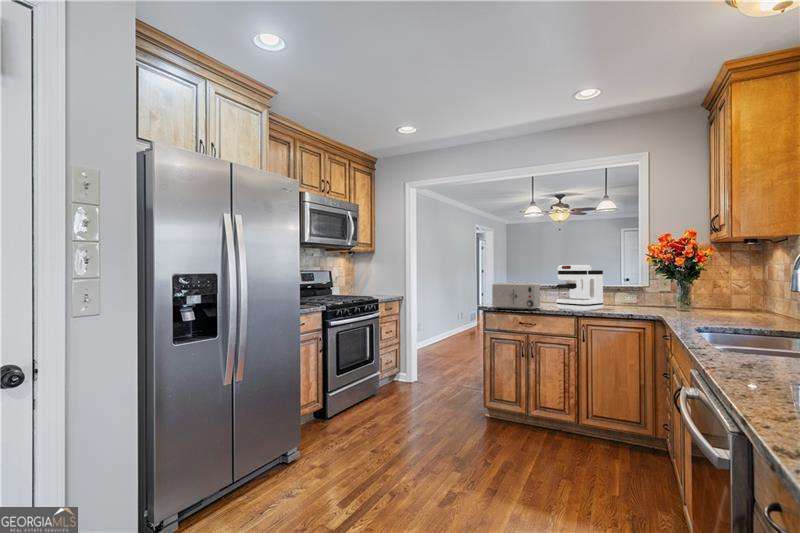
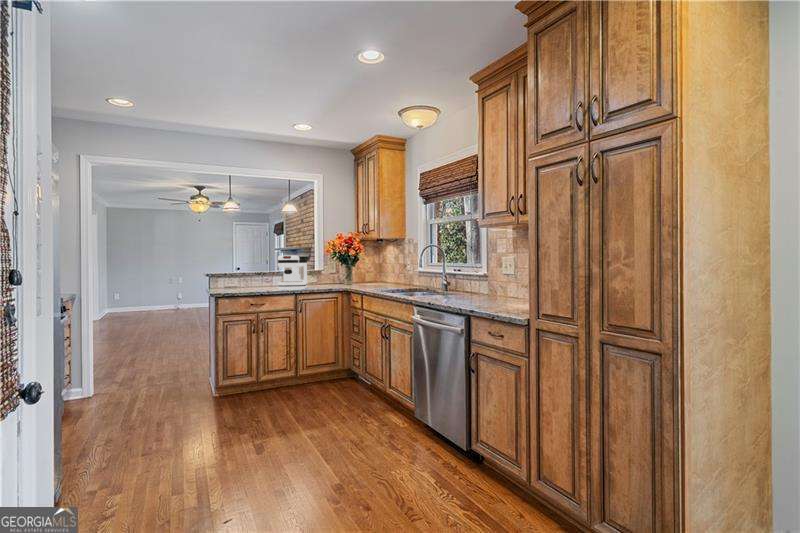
toaster: present [492,283,540,311] -> none [225,271,266,295]

